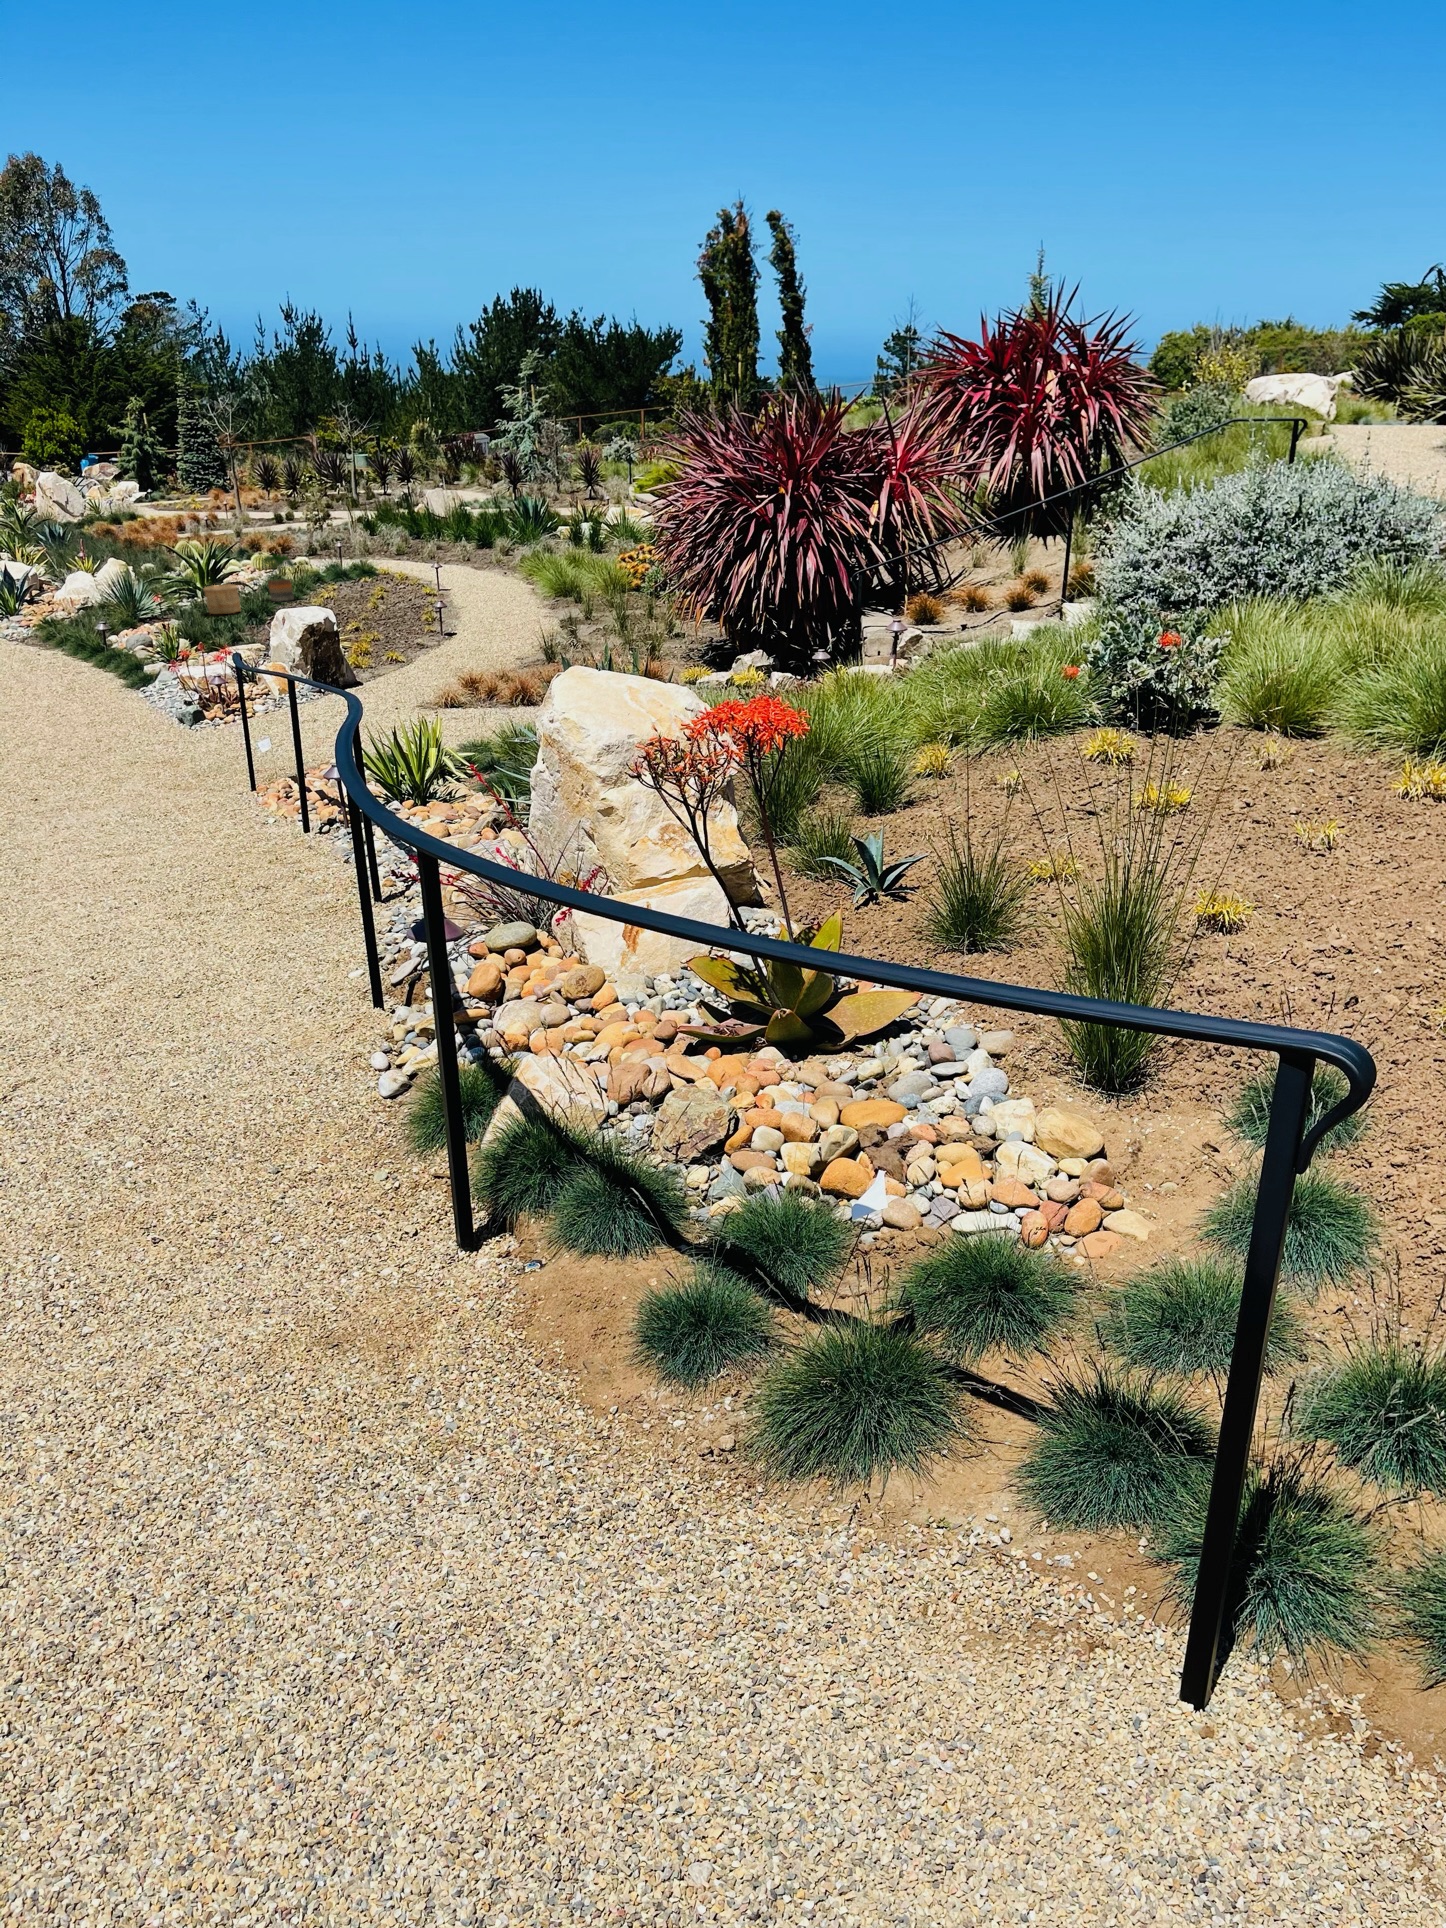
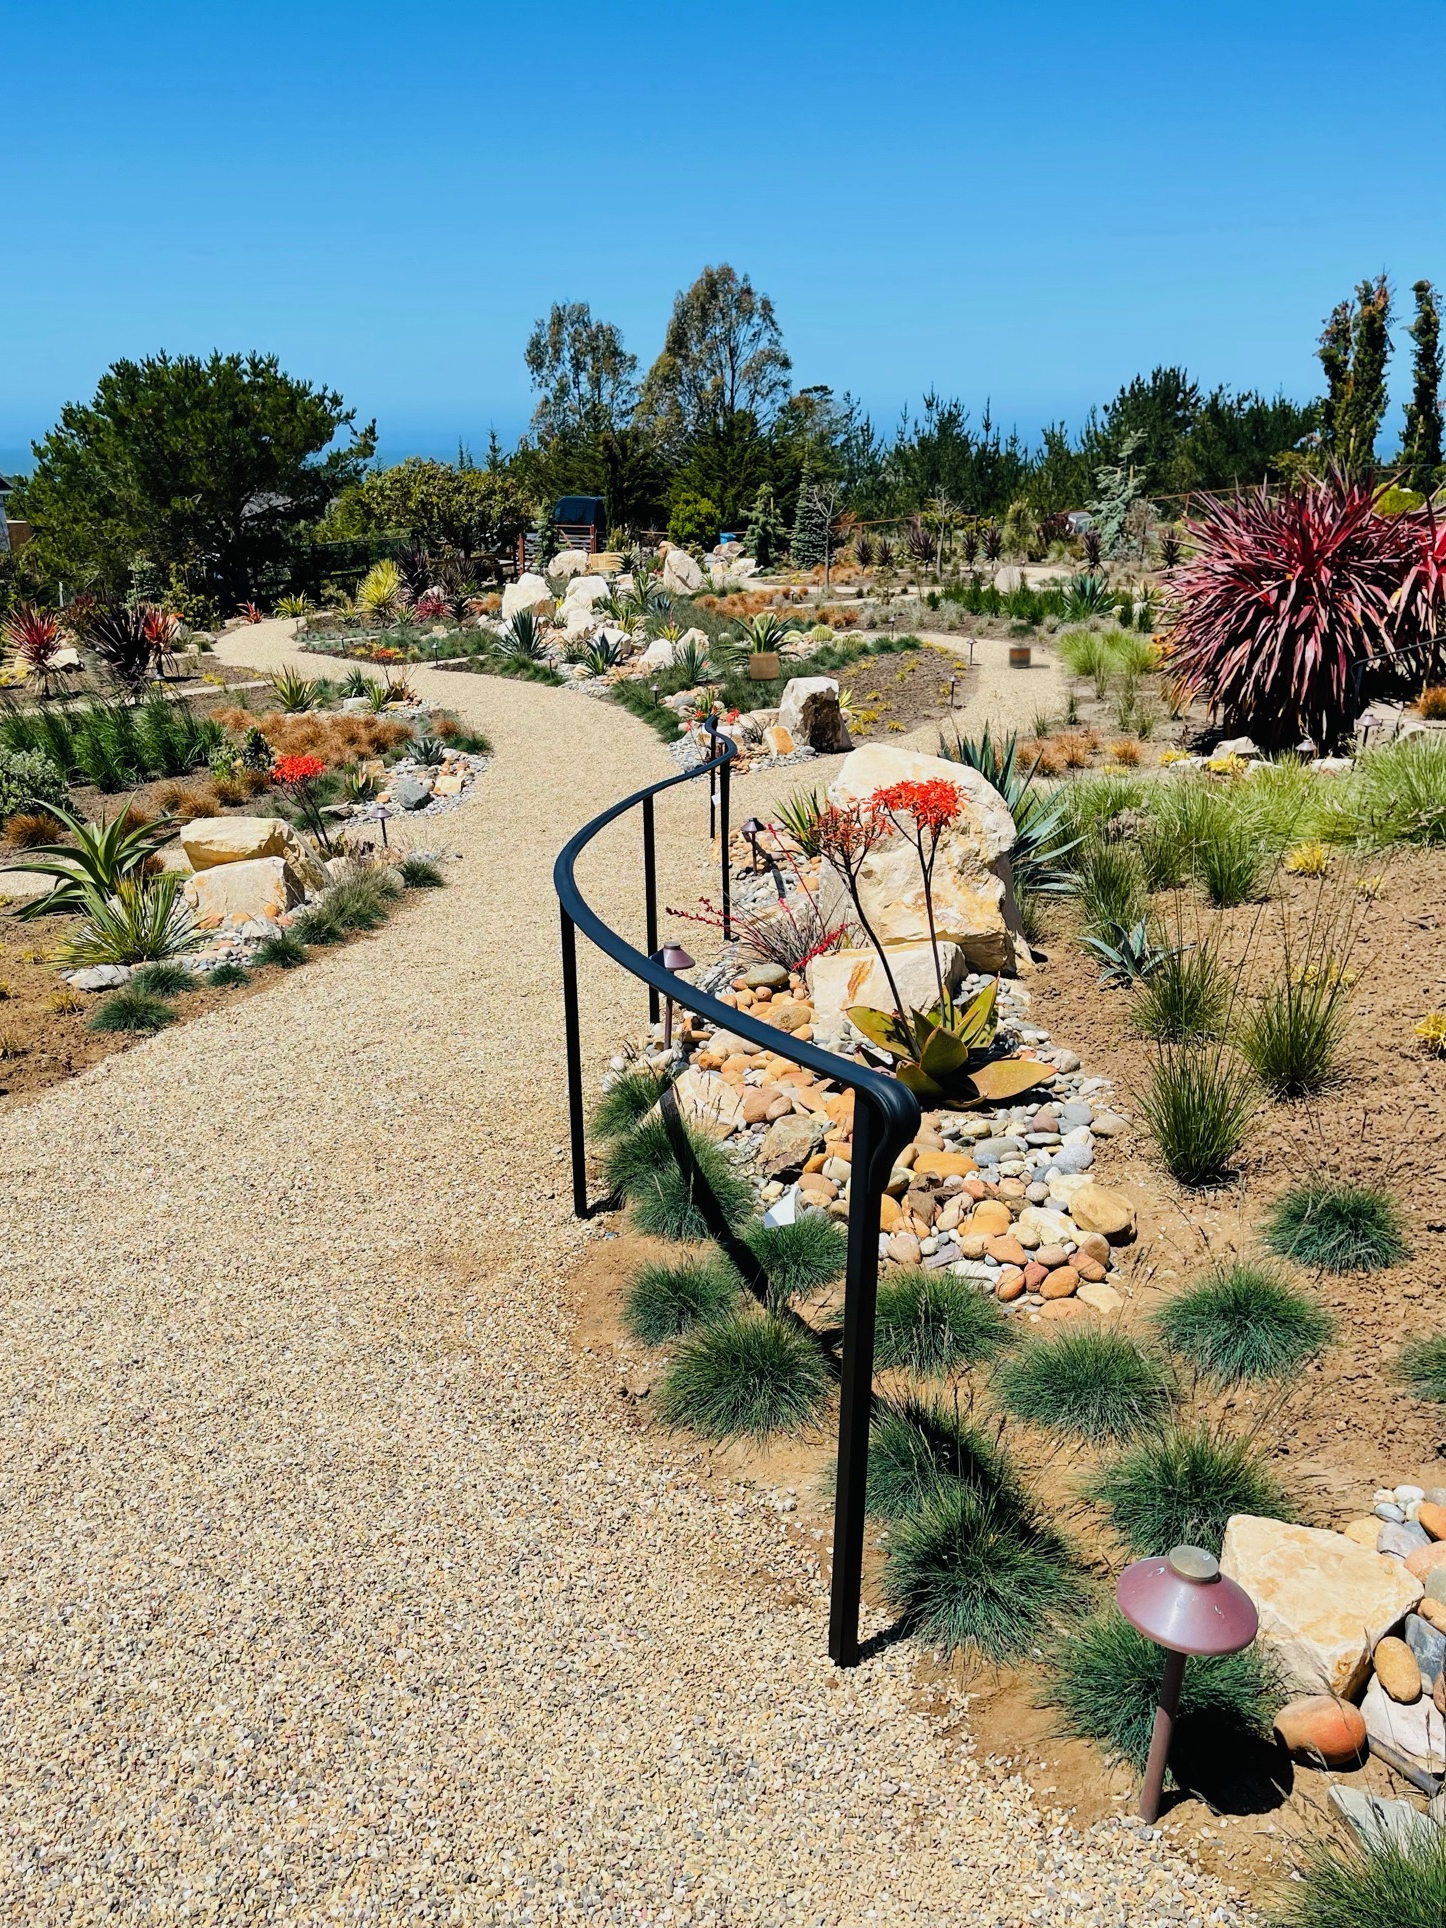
potted tree: present [262,554,295,601] -> present [1007,624,1038,668]

